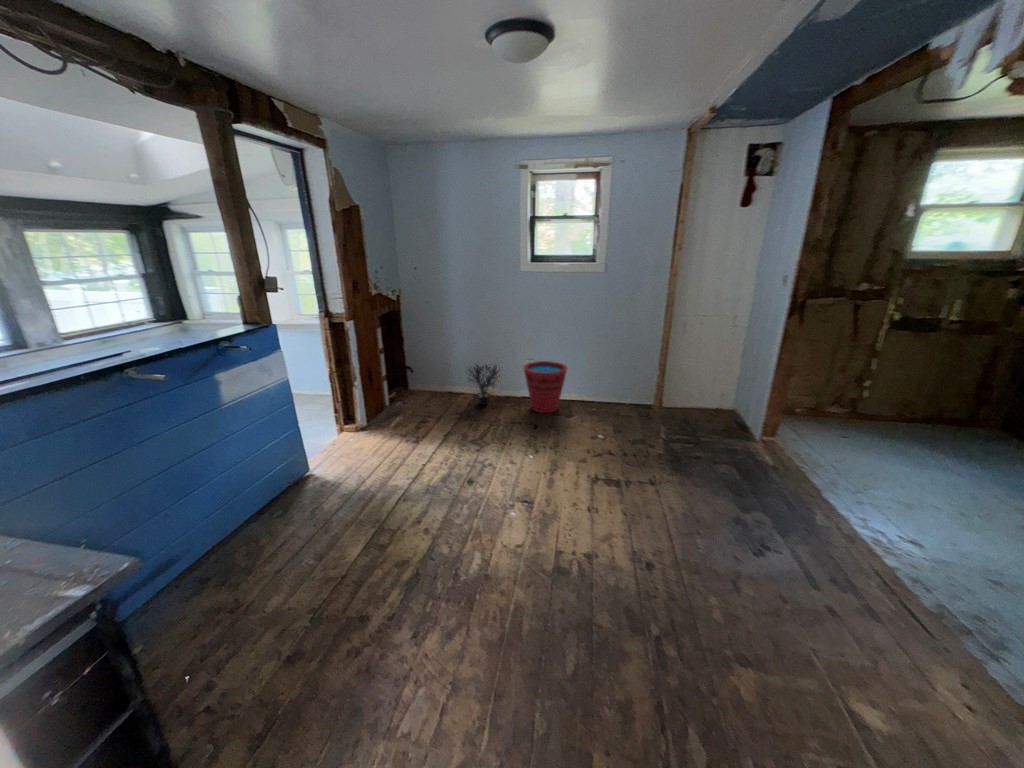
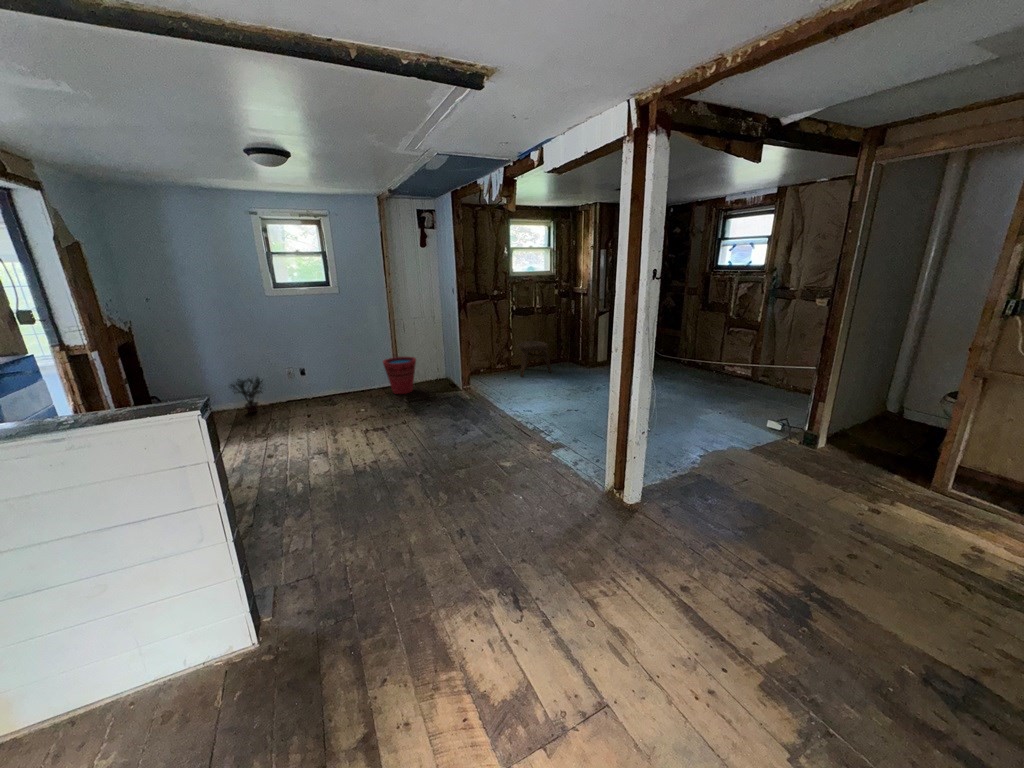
bucket: present [524,361,567,413] -> present [383,357,416,394]
stool: none [881,379,969,449] -> present [517,341,552,377]

